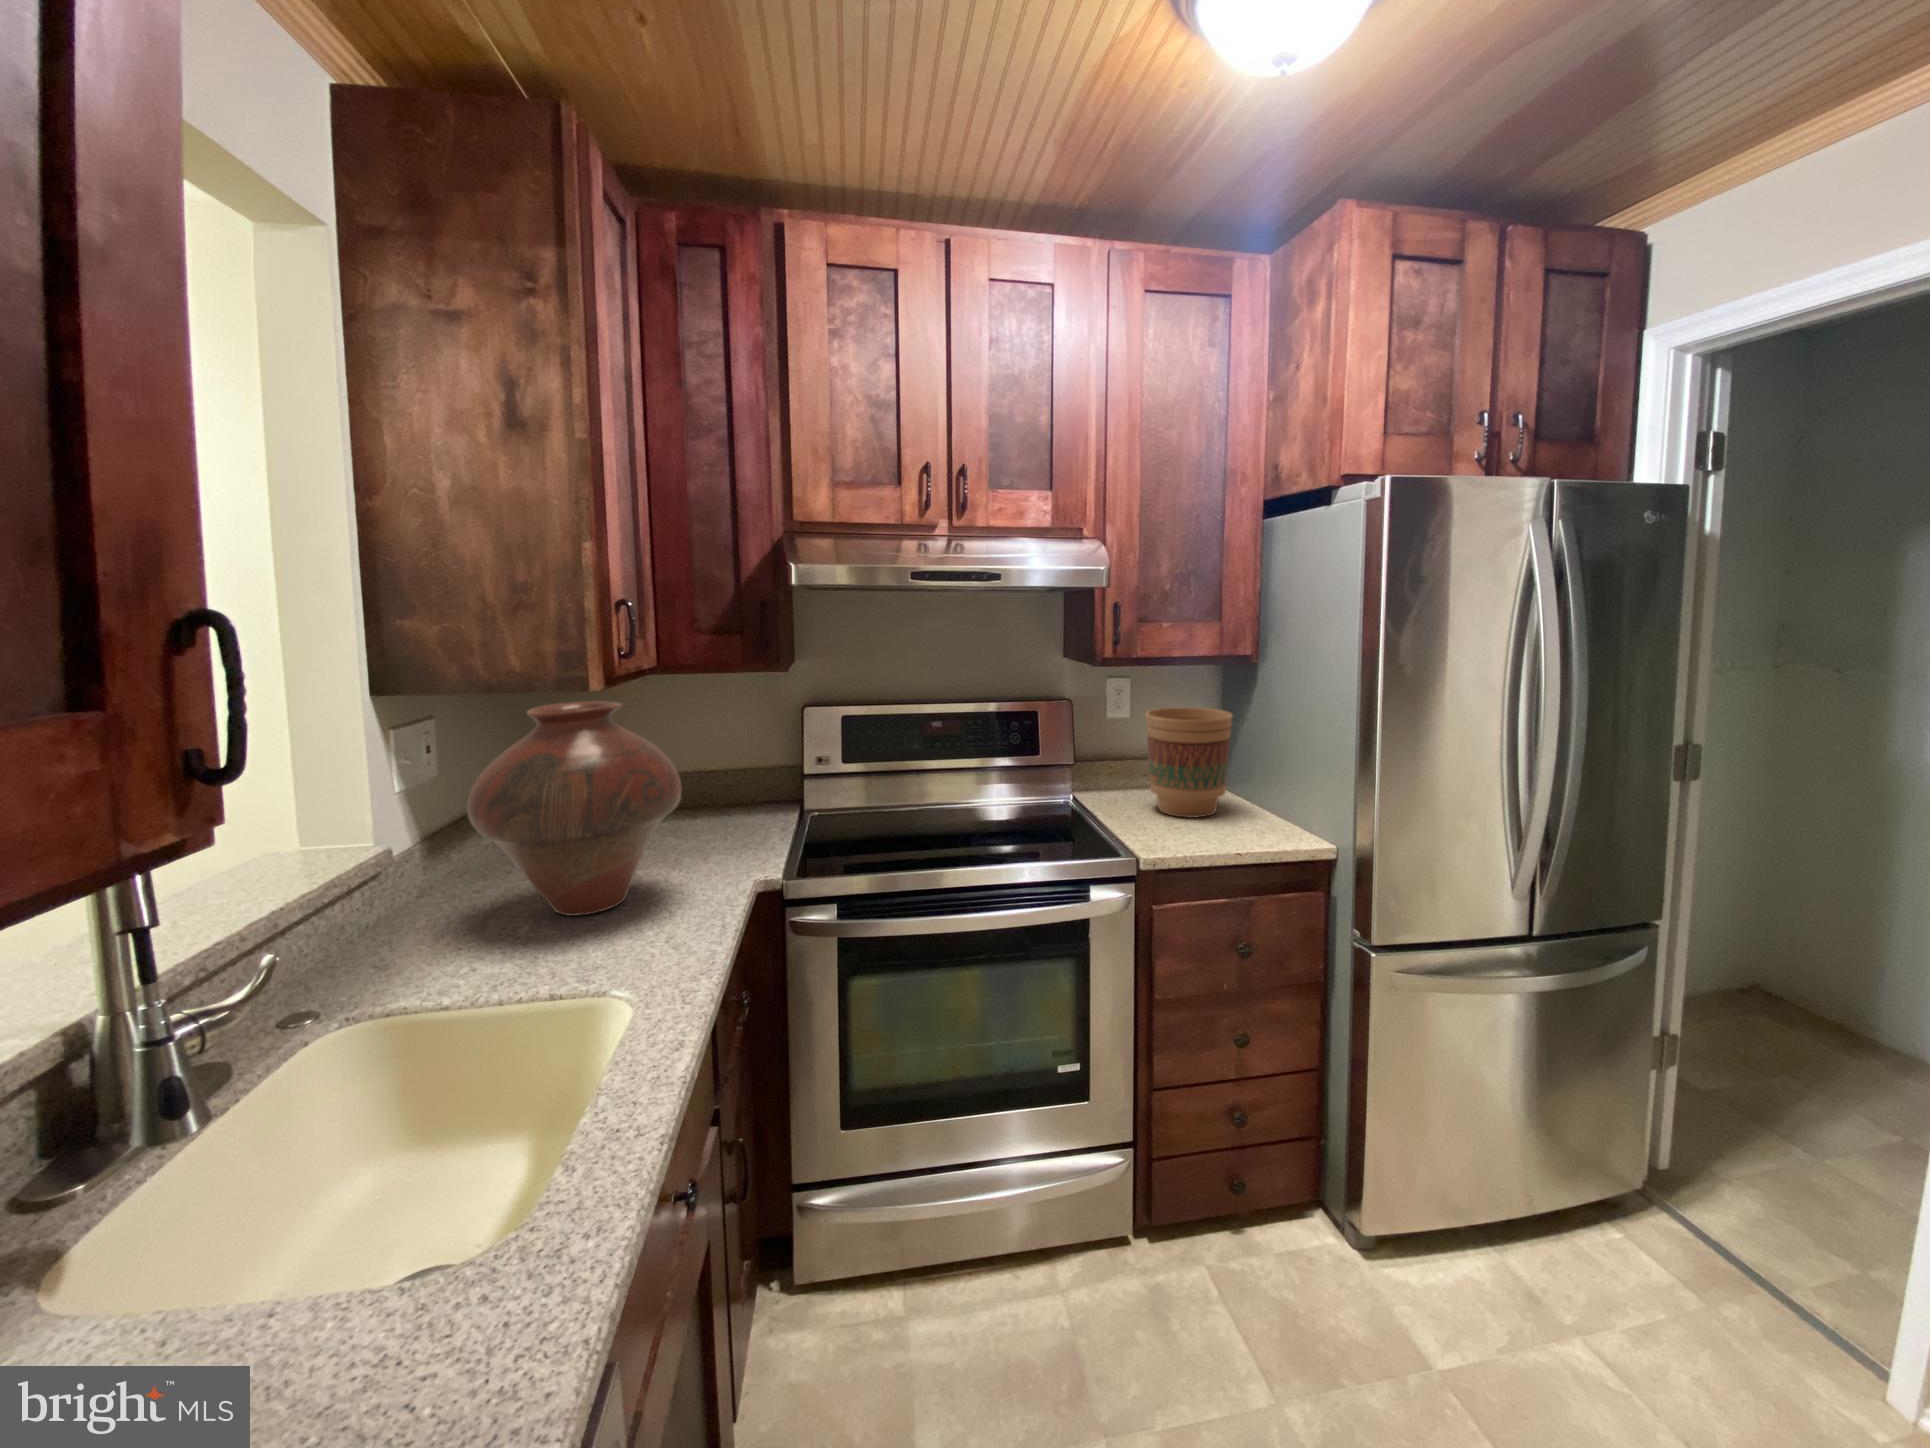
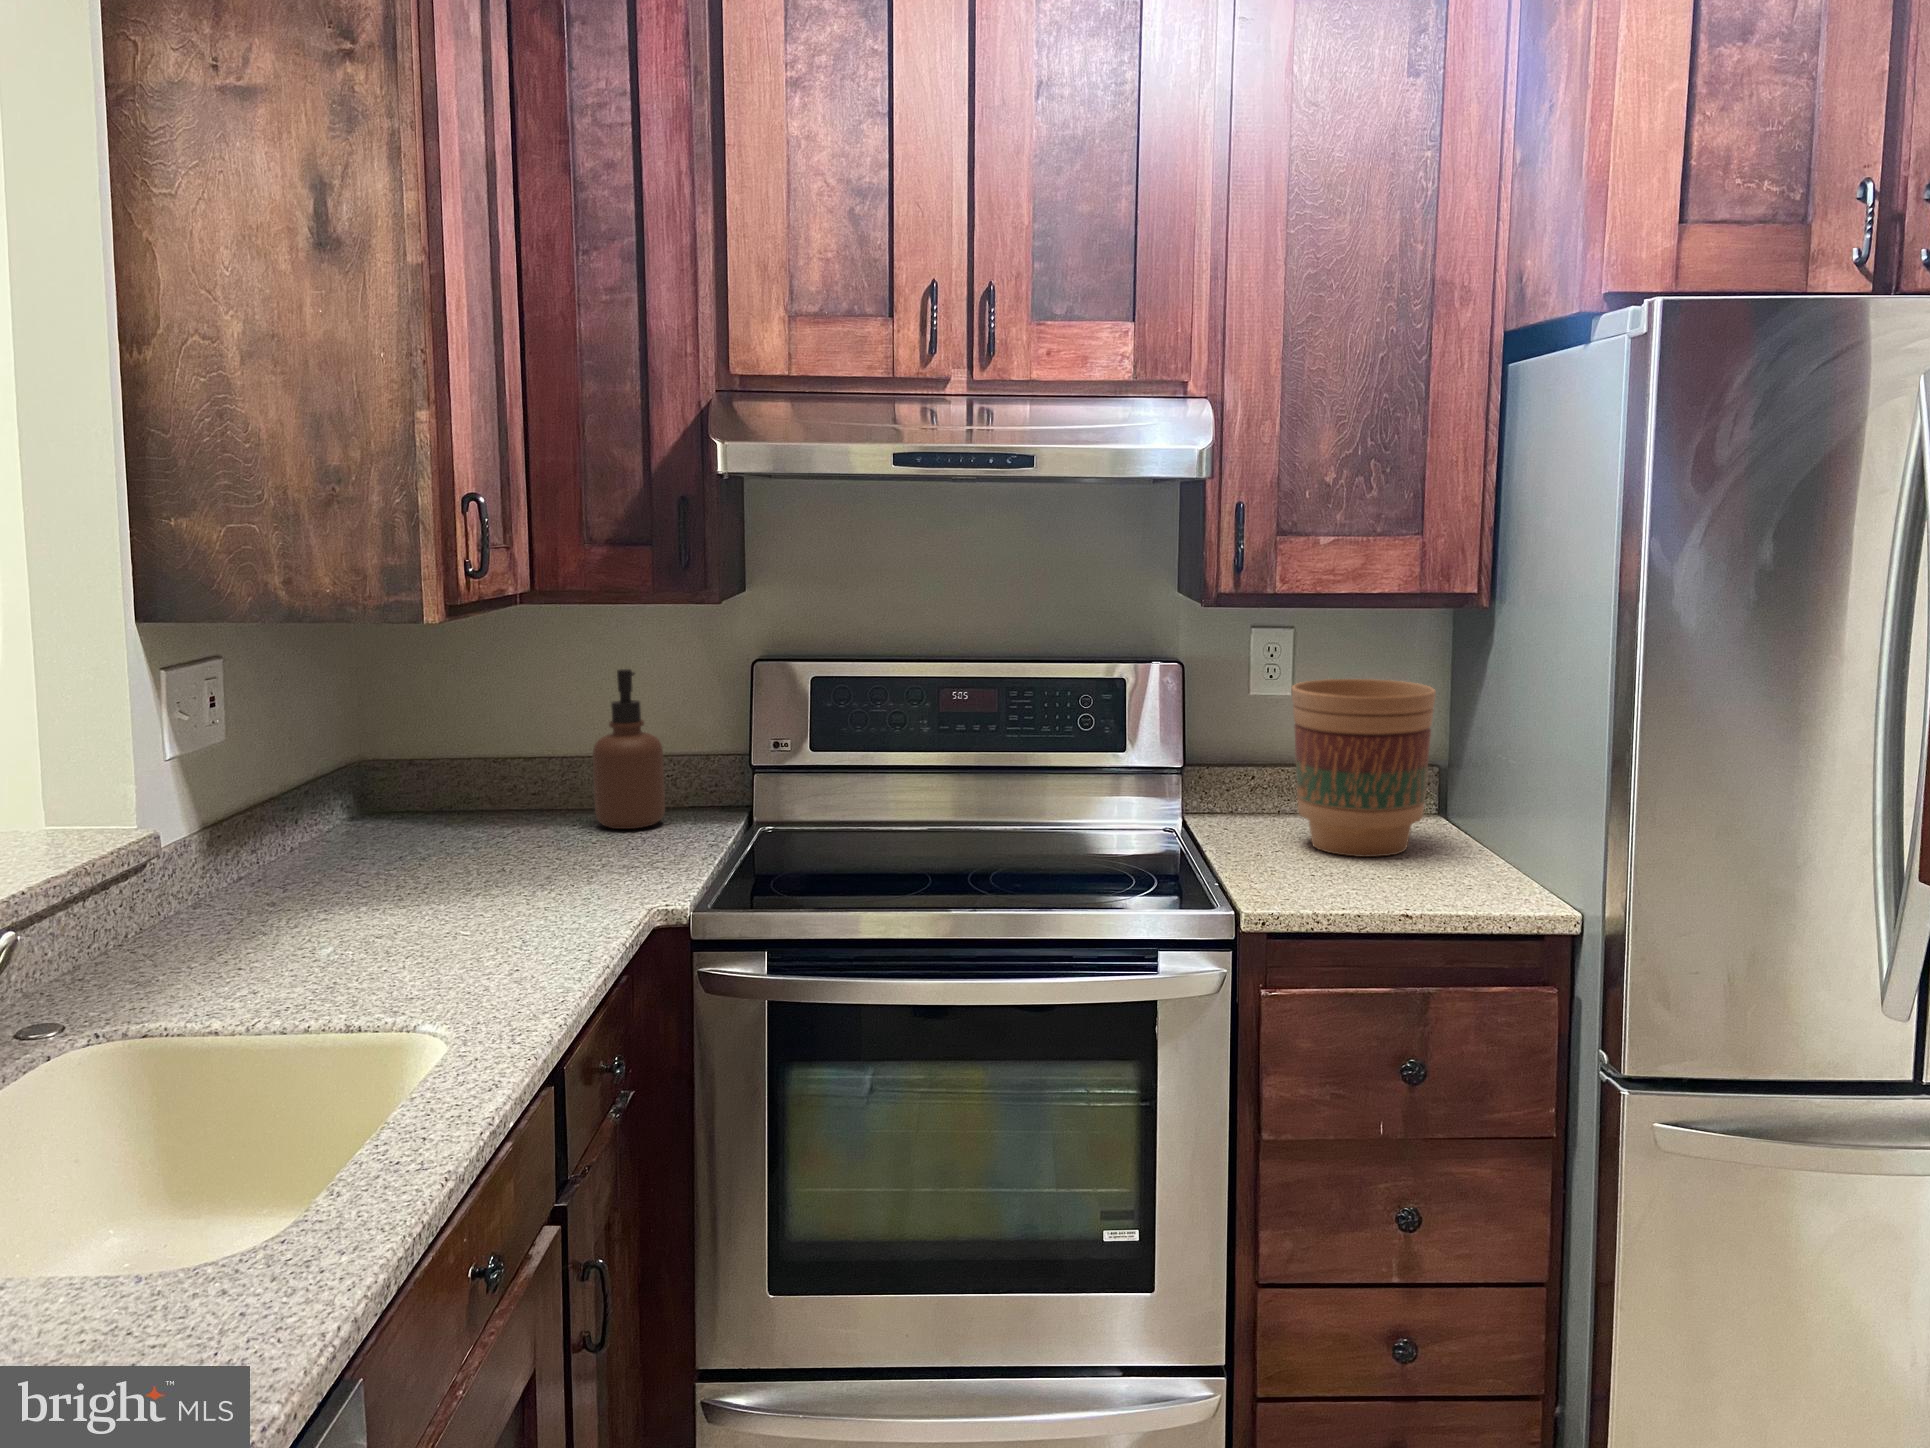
vase: present [467,701,682,916] -> none [259,636,547,934]
soap dispenser: none [696,714,746,820] -> present [593,669,665,829]

